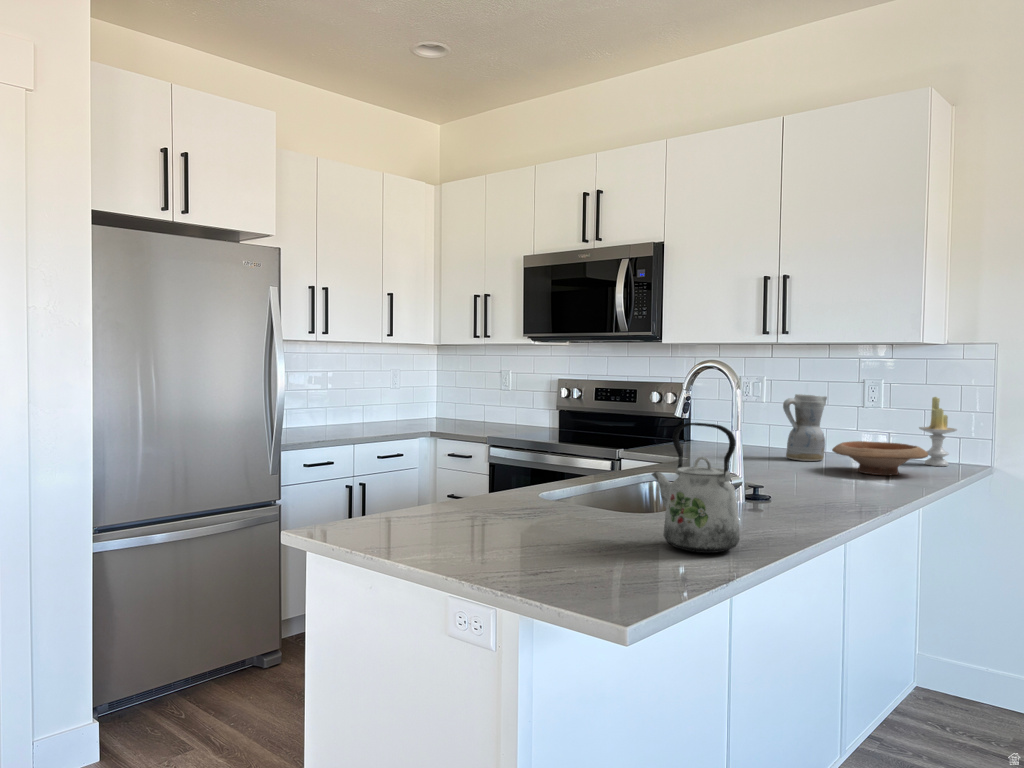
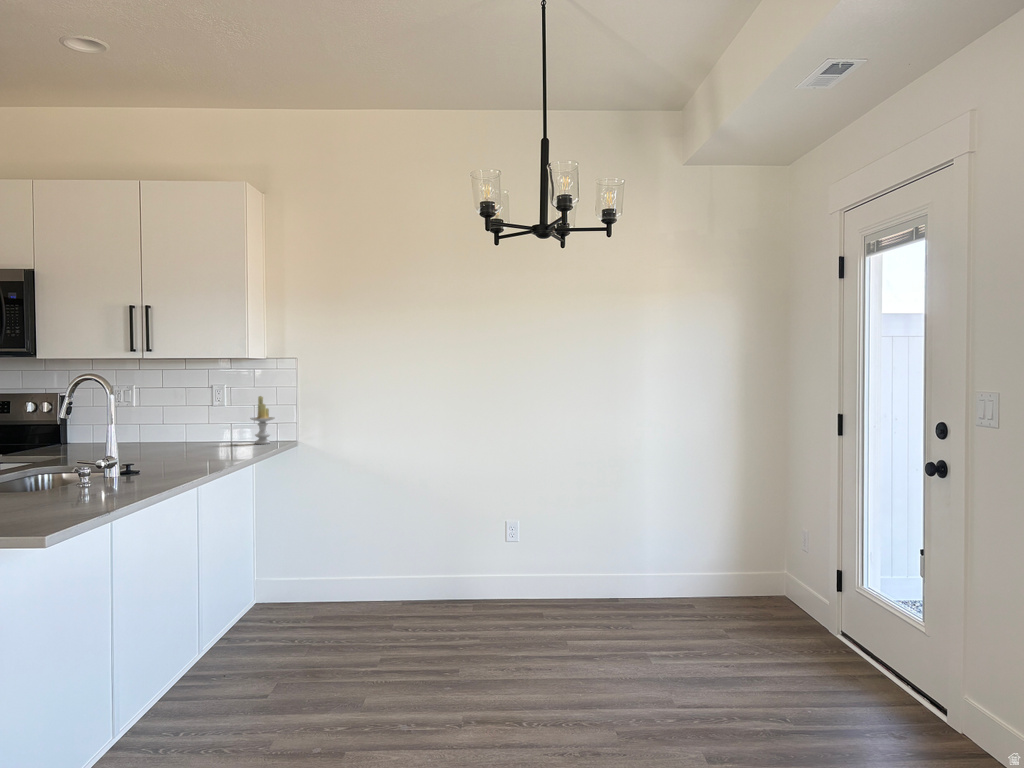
ceramic pitcher: present [783,394,827,461] -> none [149,398,184,449]
kettle: present [652,423,739,553] -> none [48,418,117,504]
wooden bowl: present [832,441,928,475] -> none [187,430,253,453]

